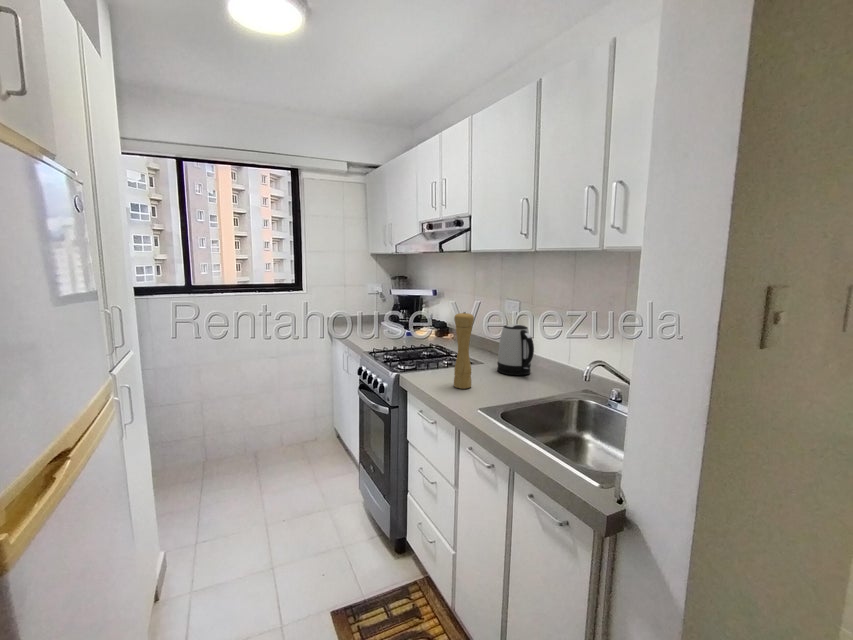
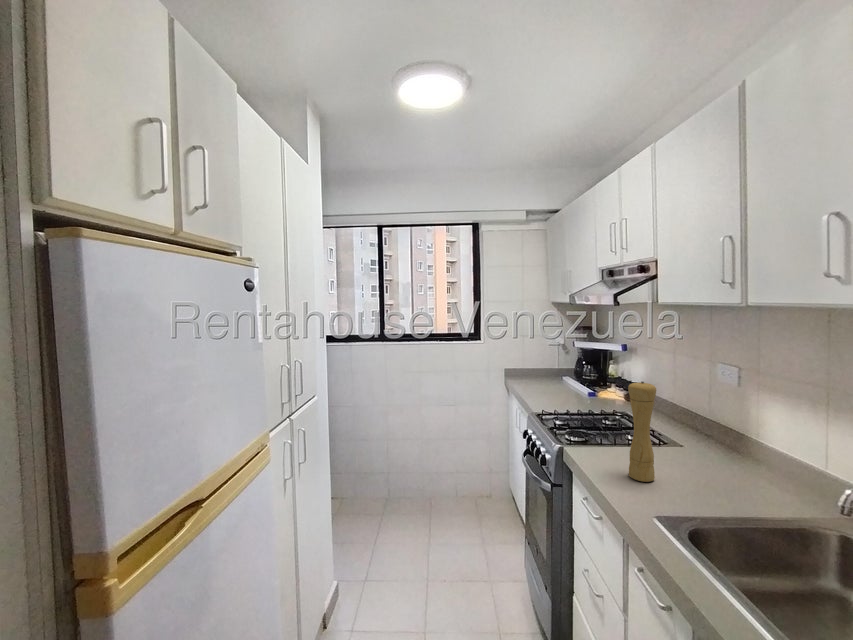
kettle: present [497,324,534,375] -> none [702,399,760,473]

